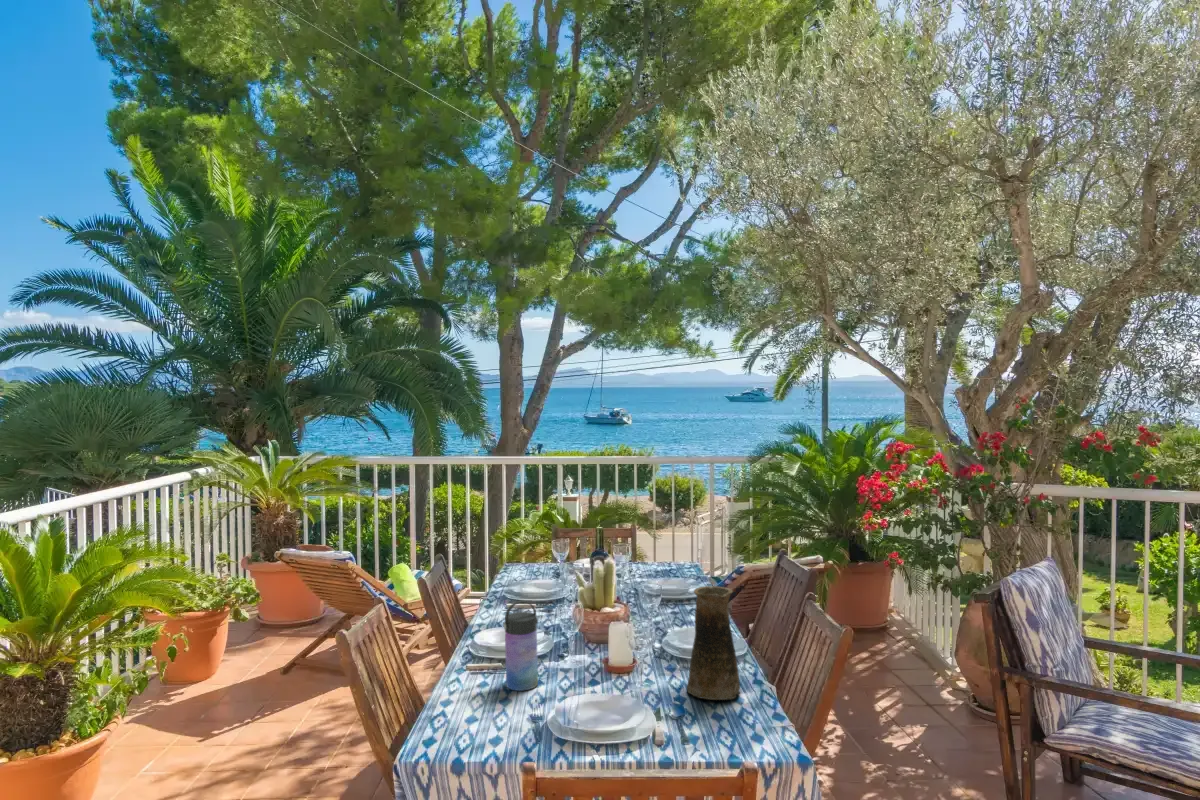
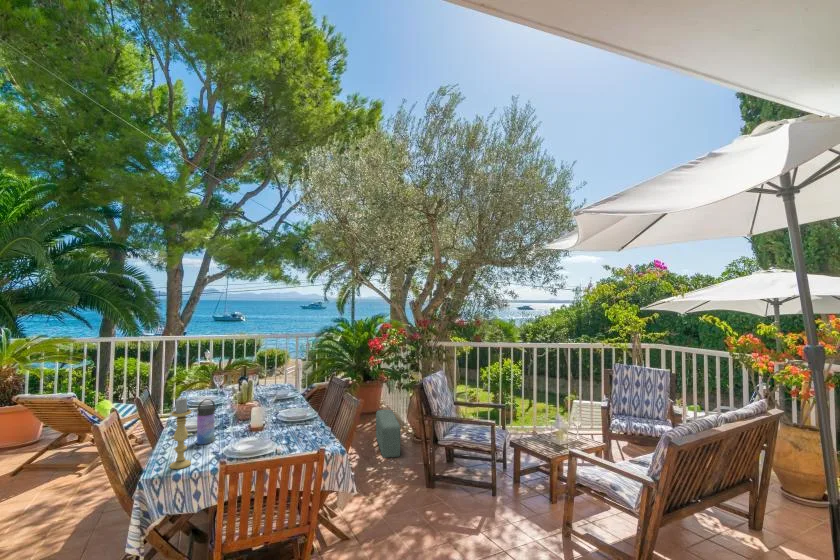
pitcher: present [687,586,740,700] -> none [290,385,315,436]
candle holder: none [448,601,487,746] -> present [170,398,191,469]
pouf: none [880,632,940,744] -> present [376,410,401,458]

